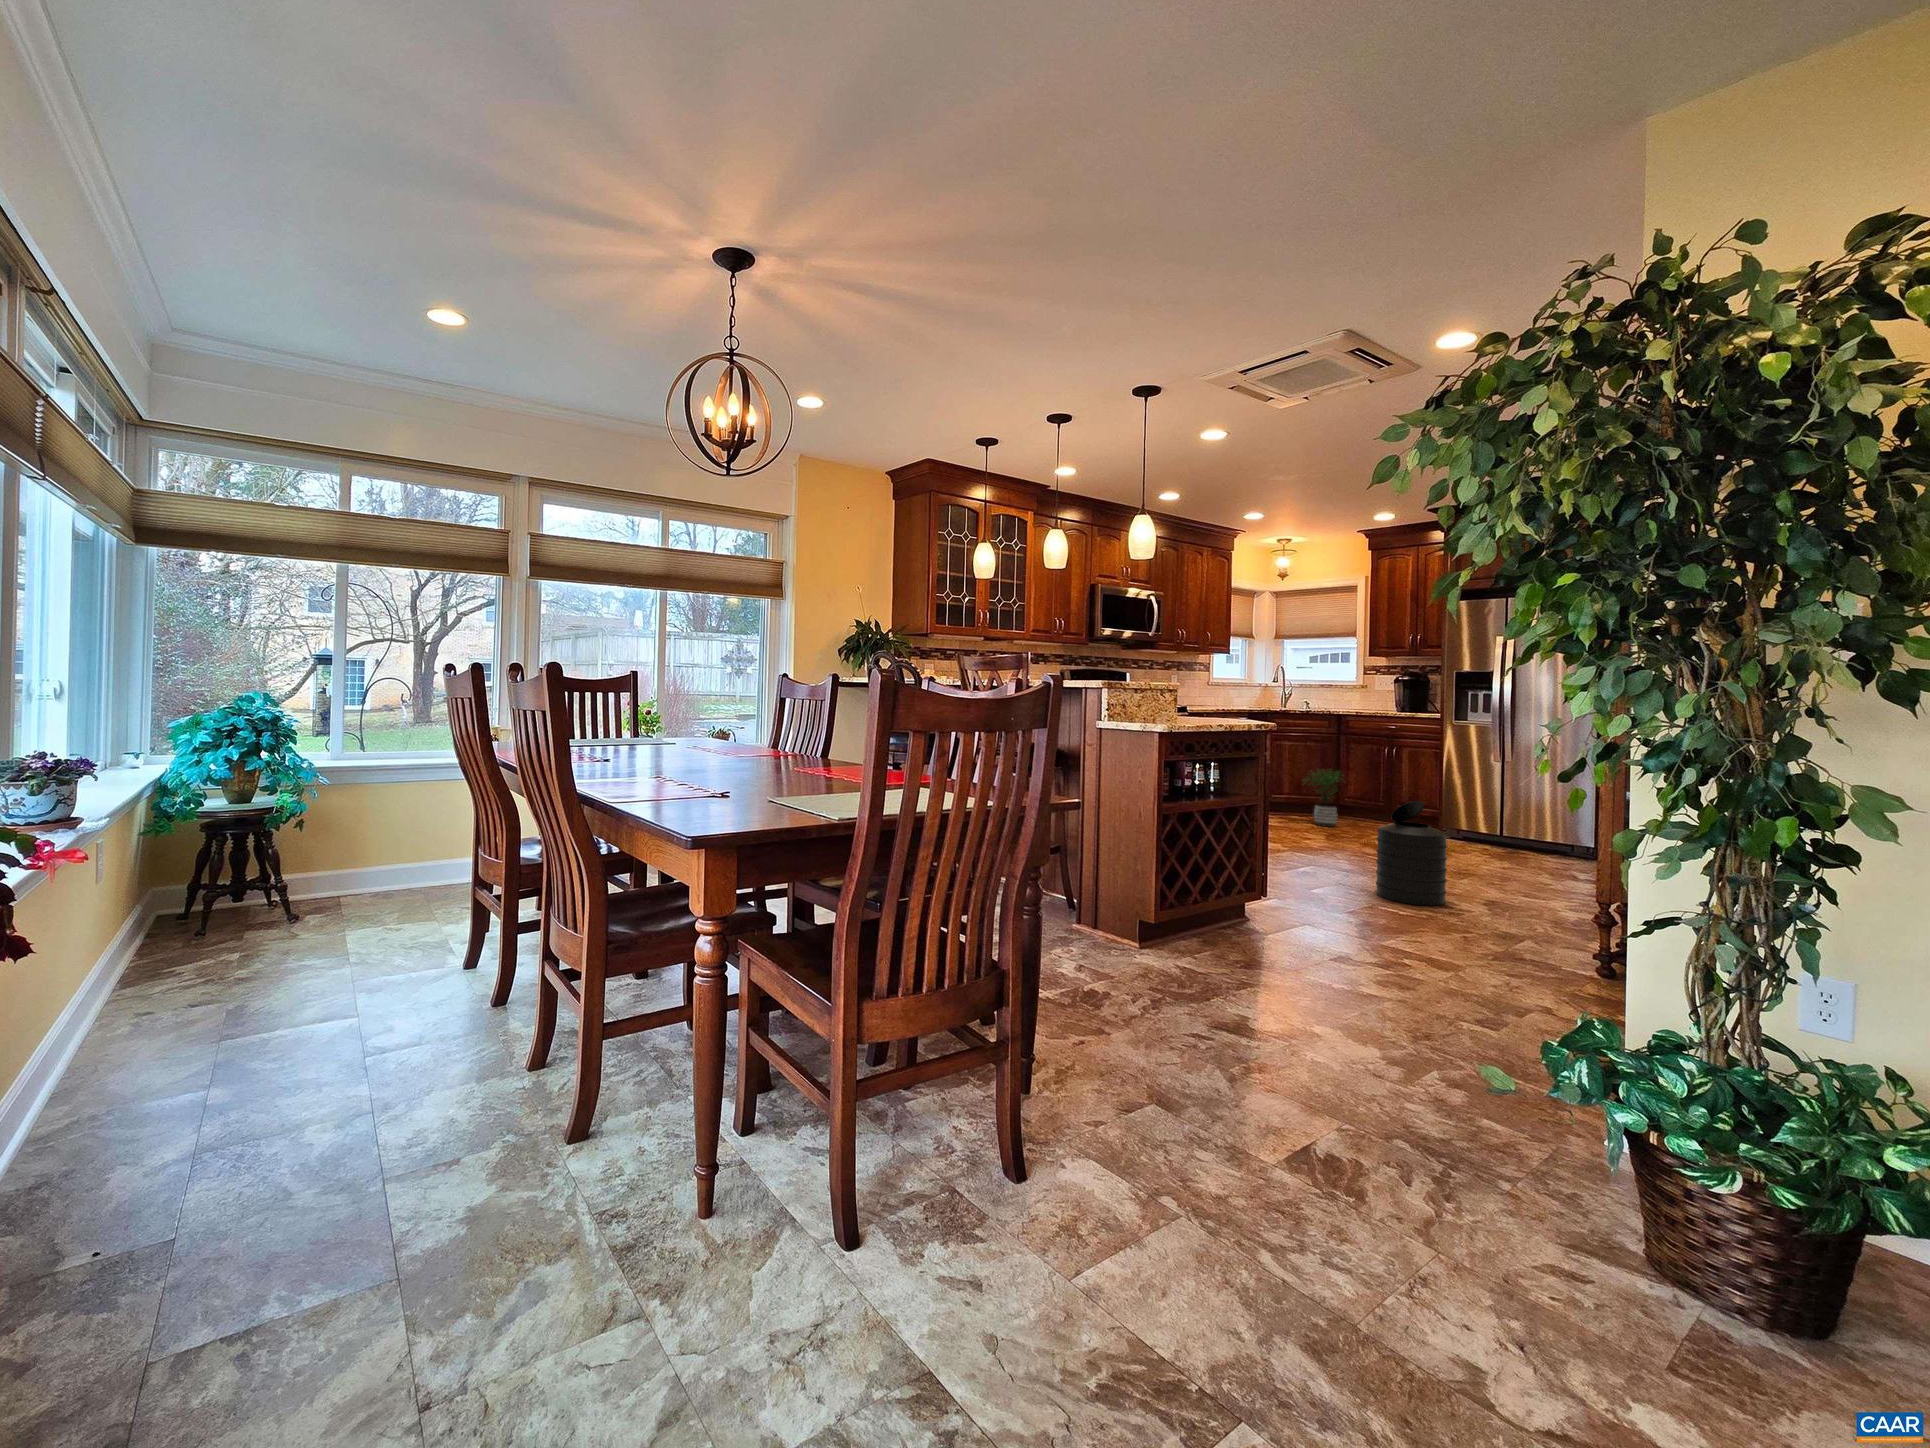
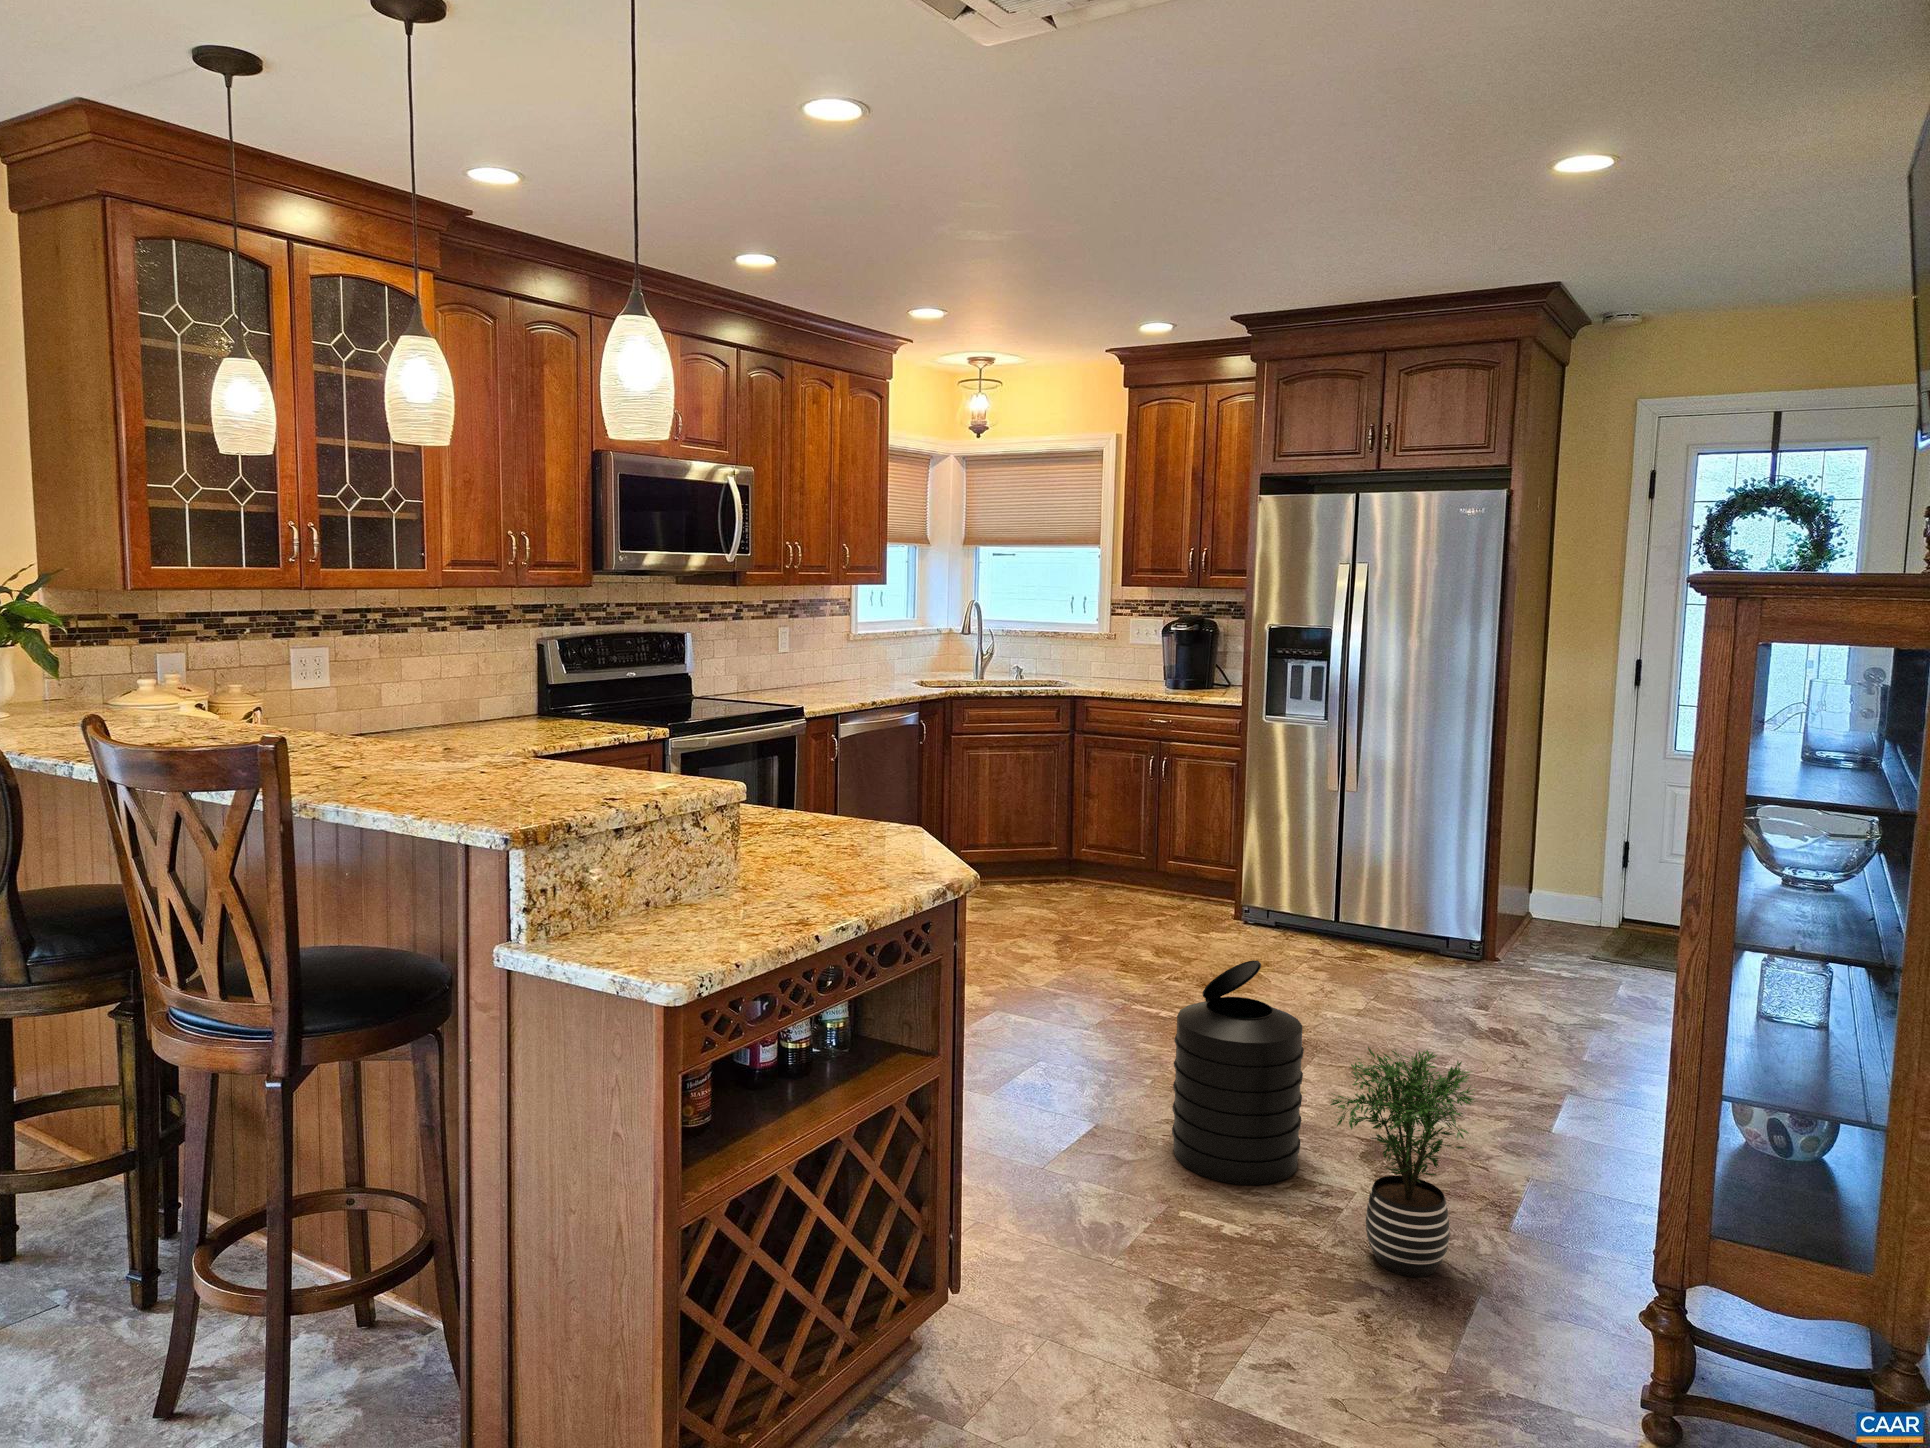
potted plant: present [1304,769,1339,827] -> present [1331,1047,1476,1277]

